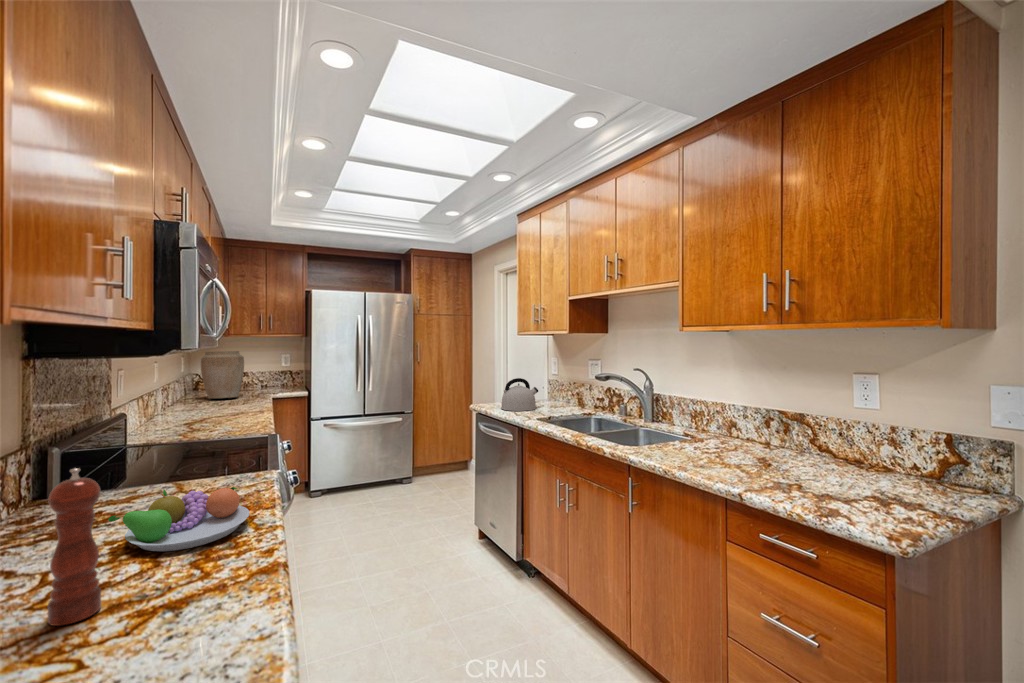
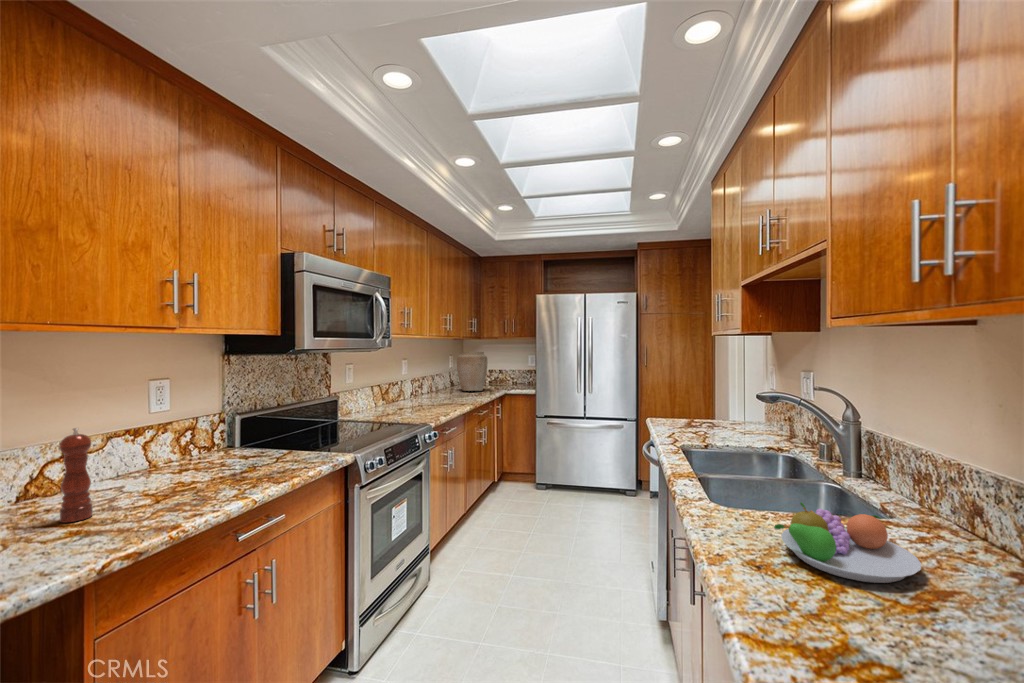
kettle: present [501,378,538,411] -> none [669,390,721,432]
fruit bowl: present [108,487,249,551] -> present [774,502,921,583]

